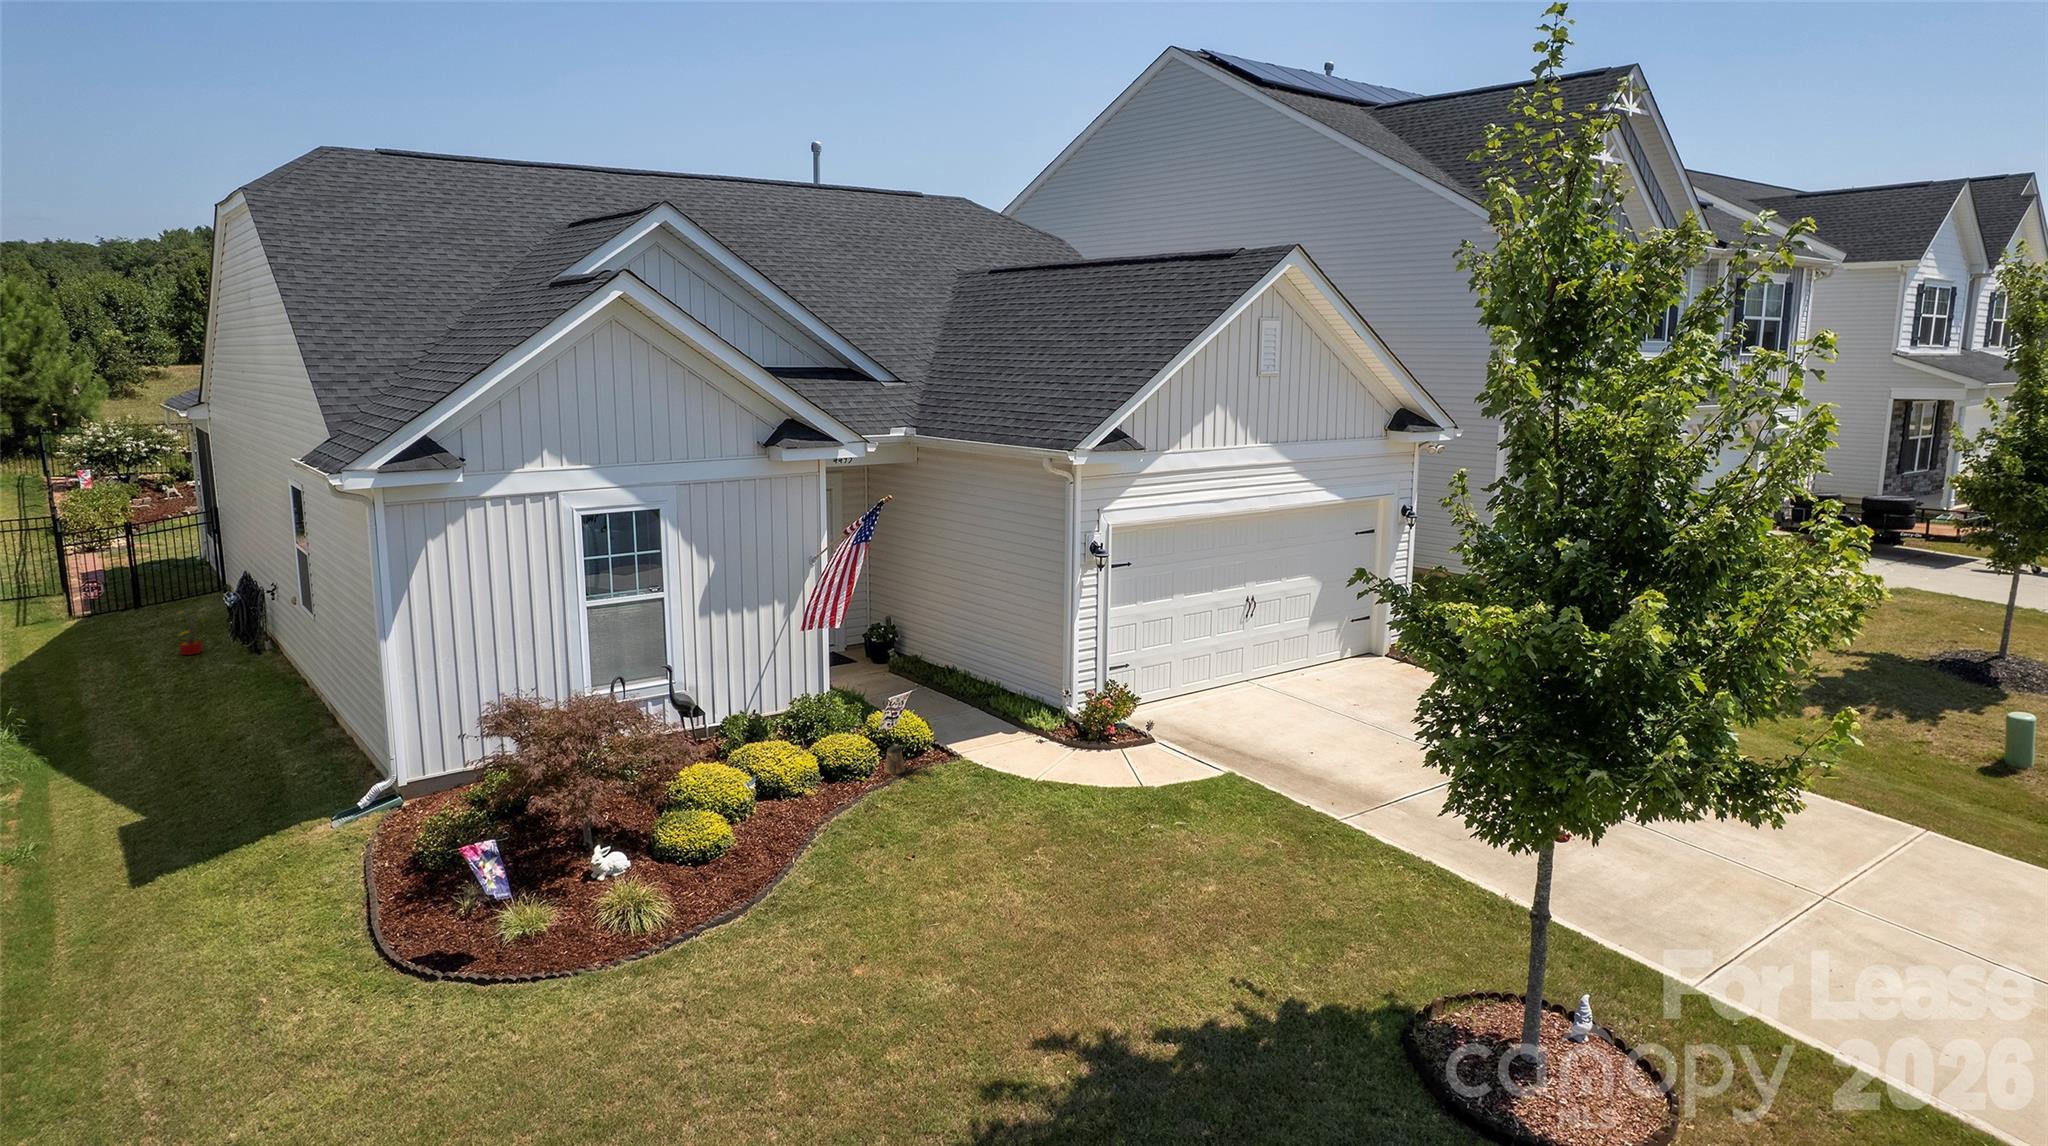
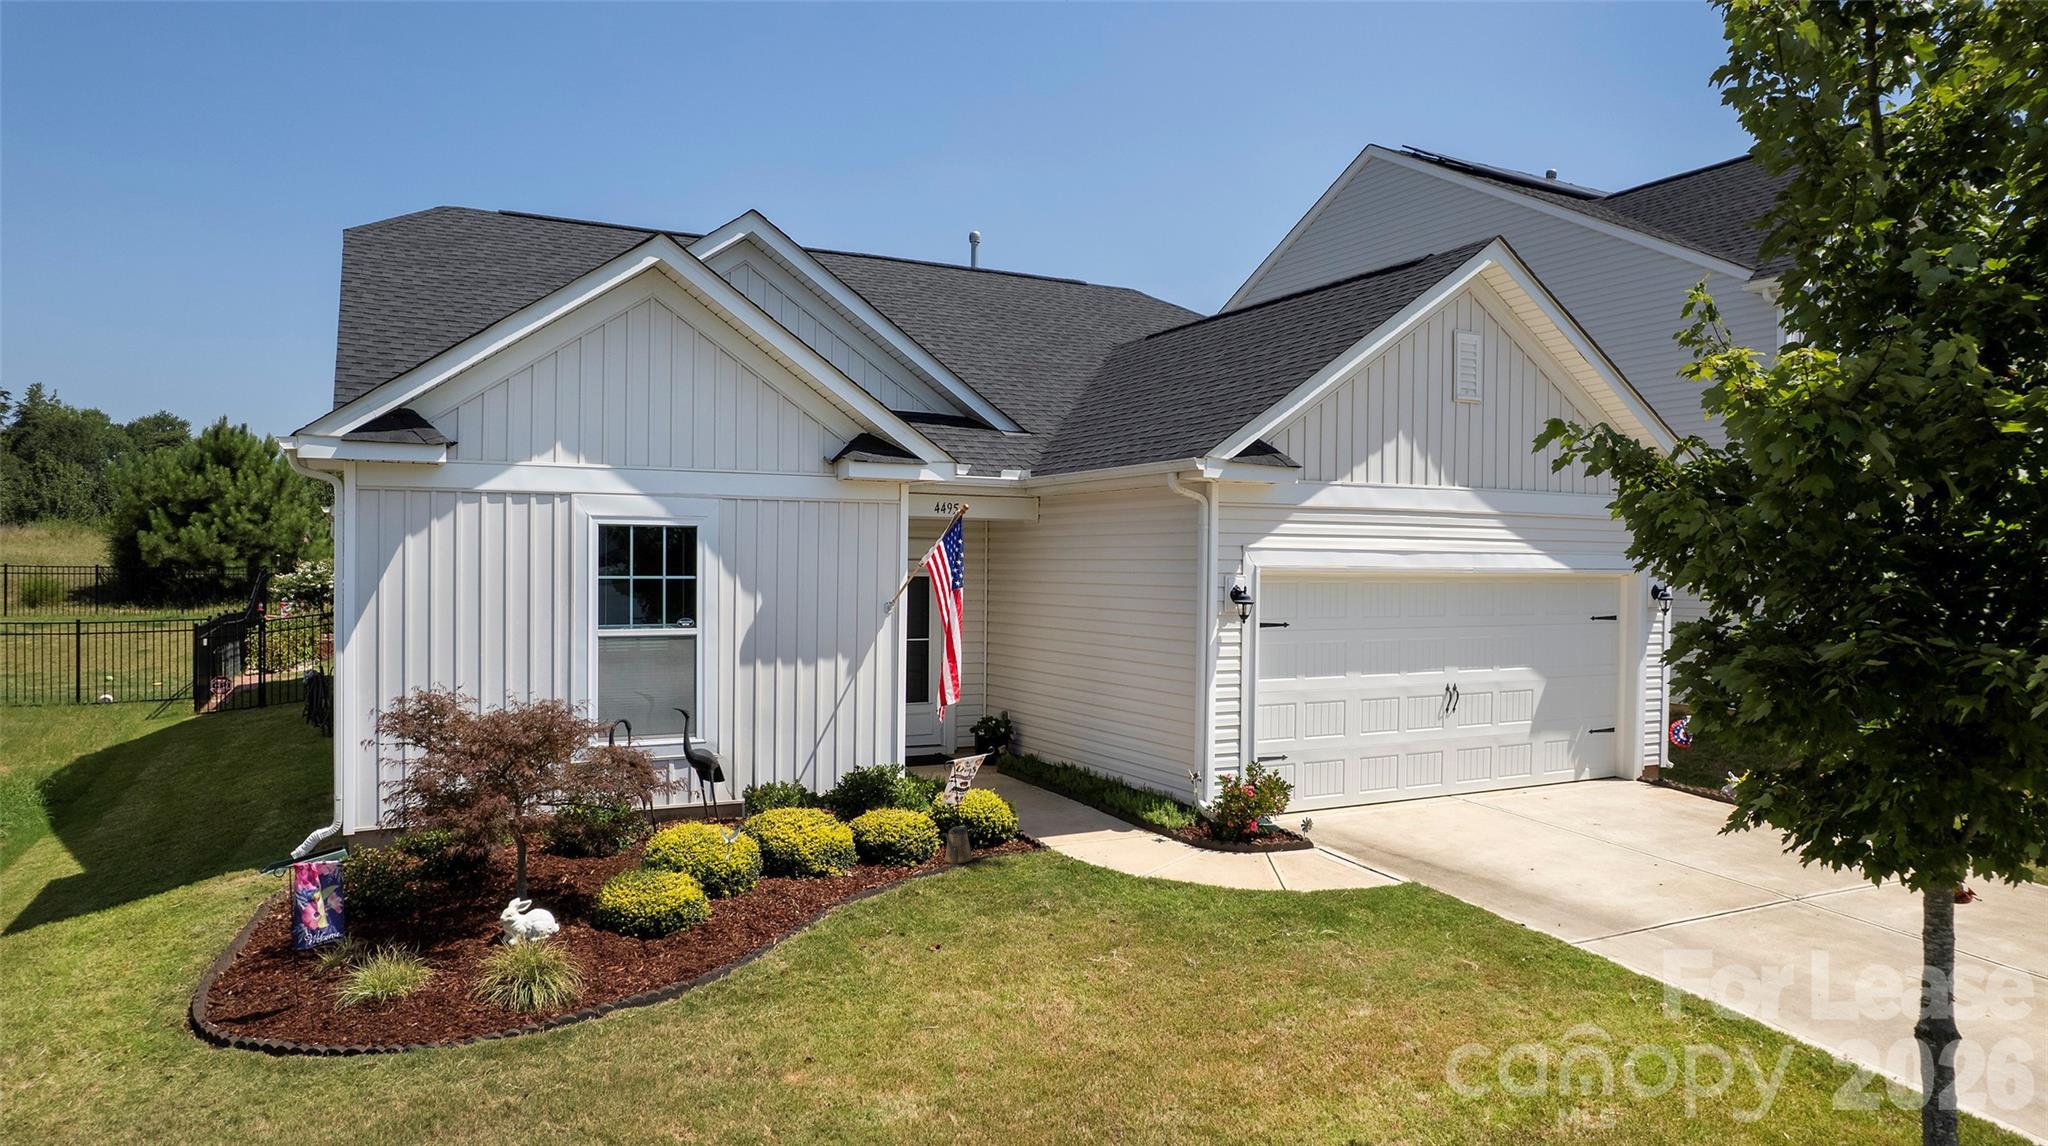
decorative plant: present [180,616,202,655] -> none [275,688,311,737]

